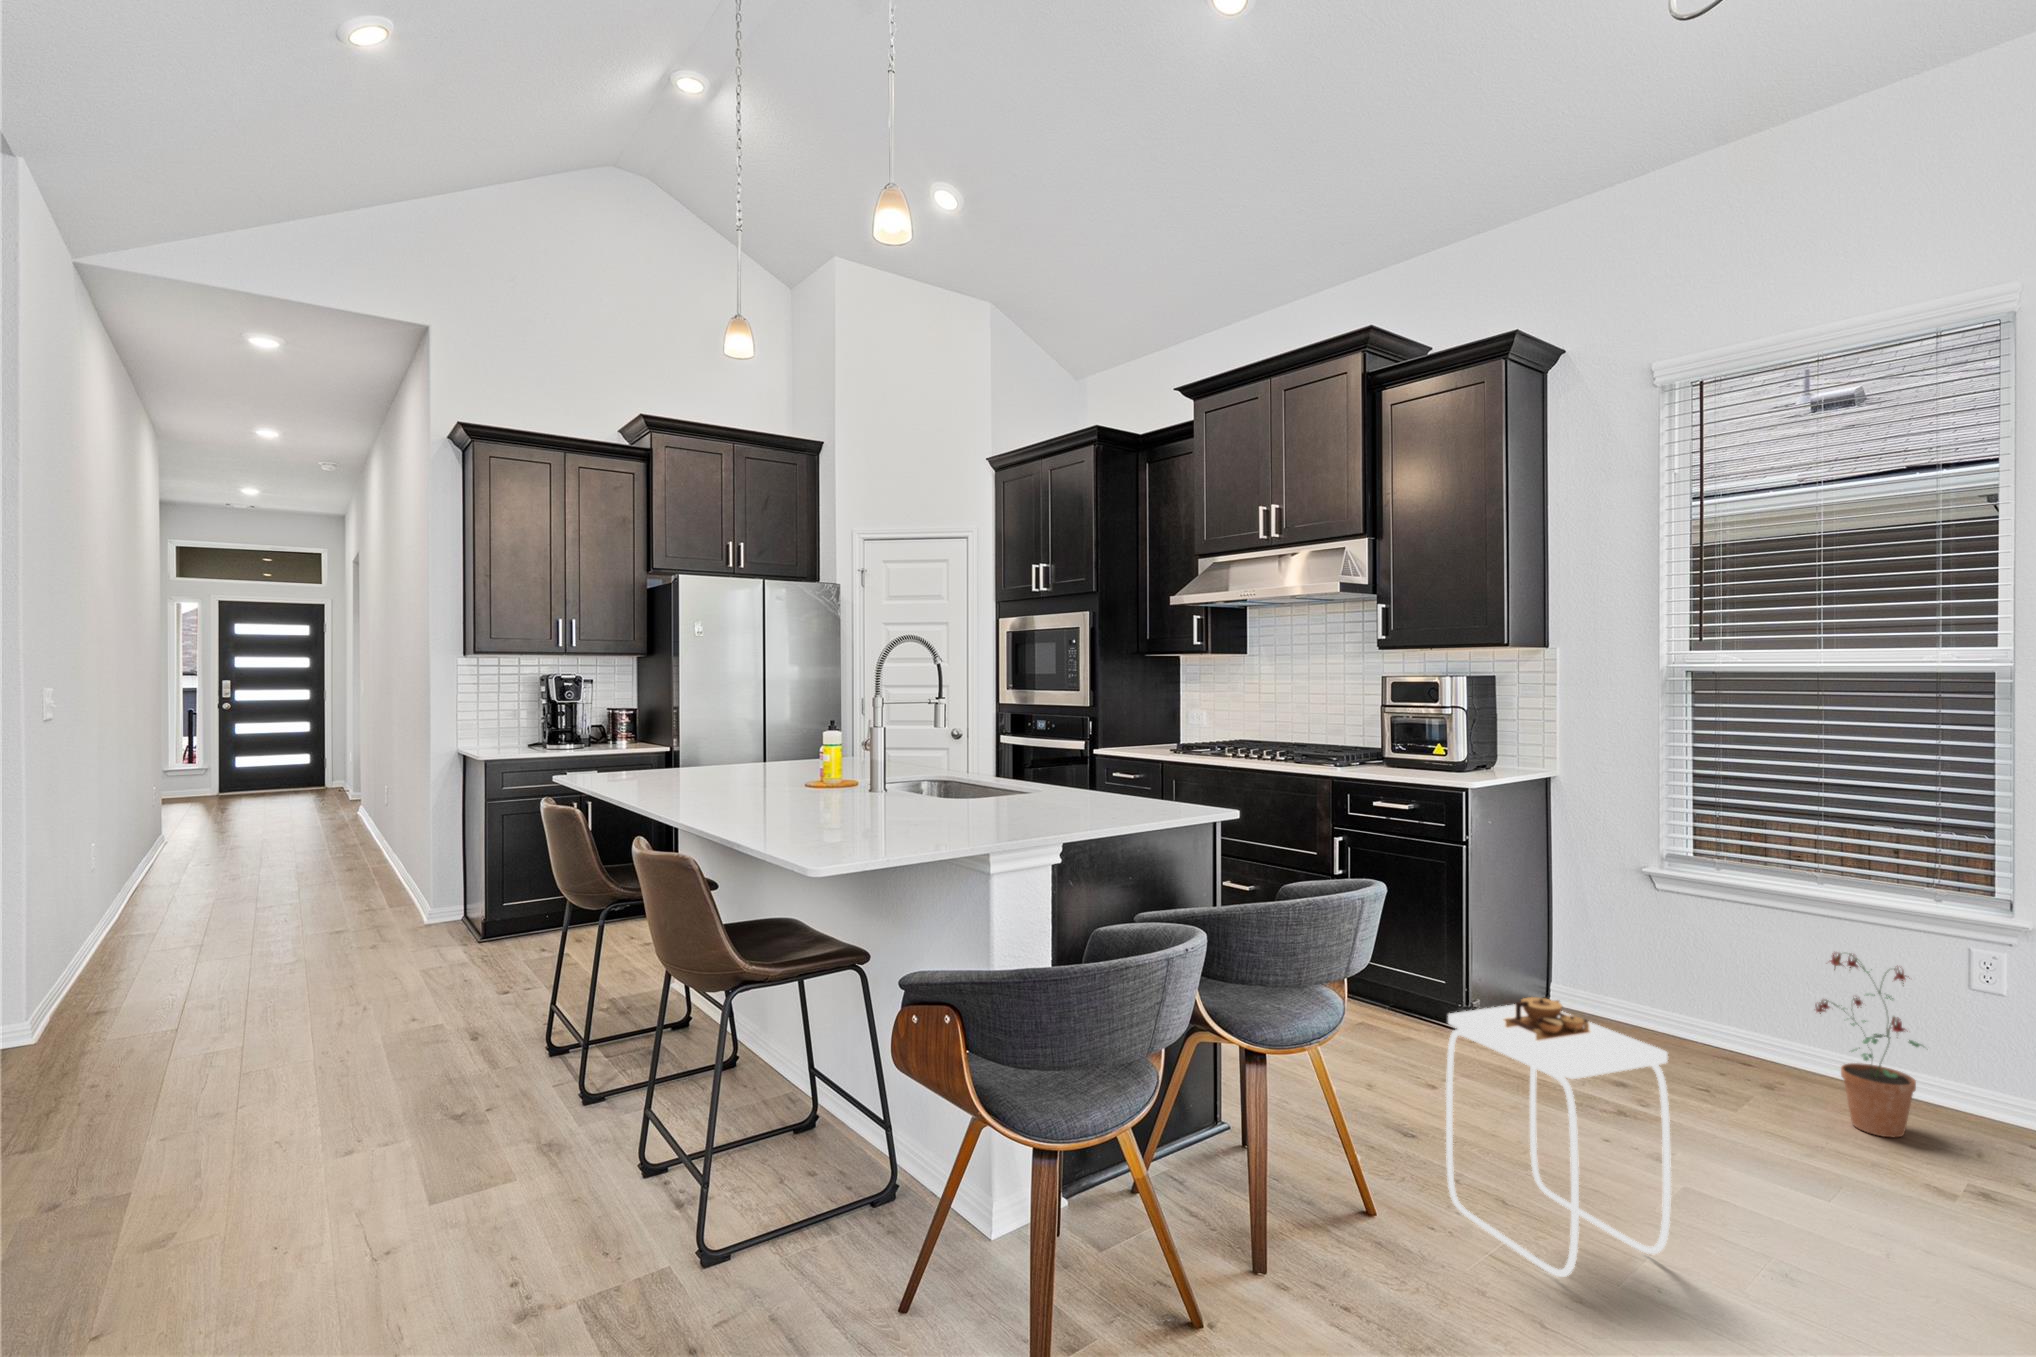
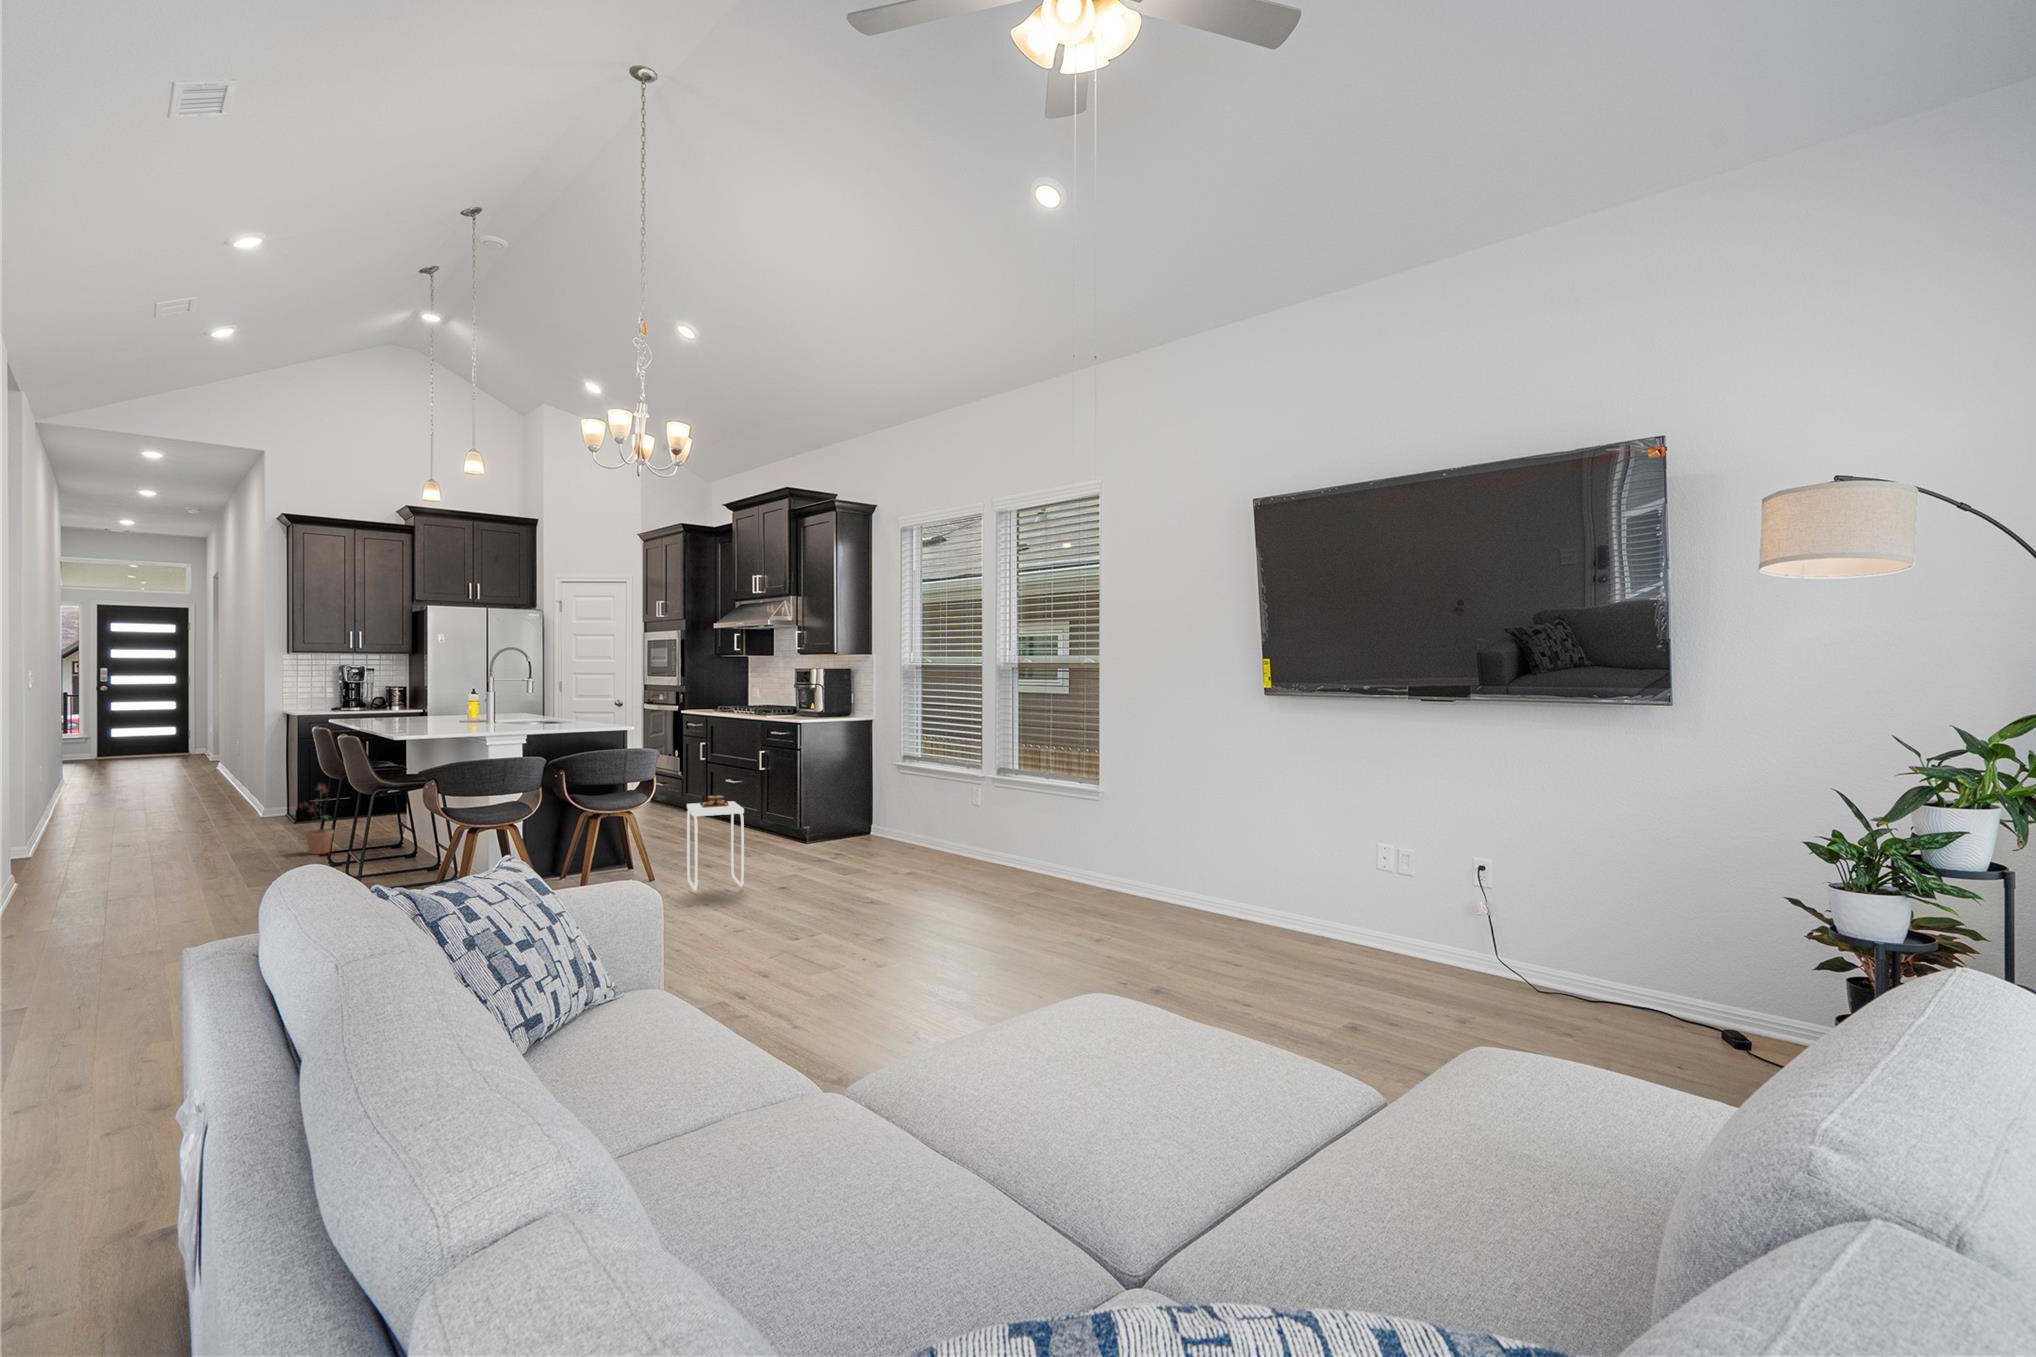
potted plant: present [1815,953,1922,1137] -> present [301,784,334,854]

